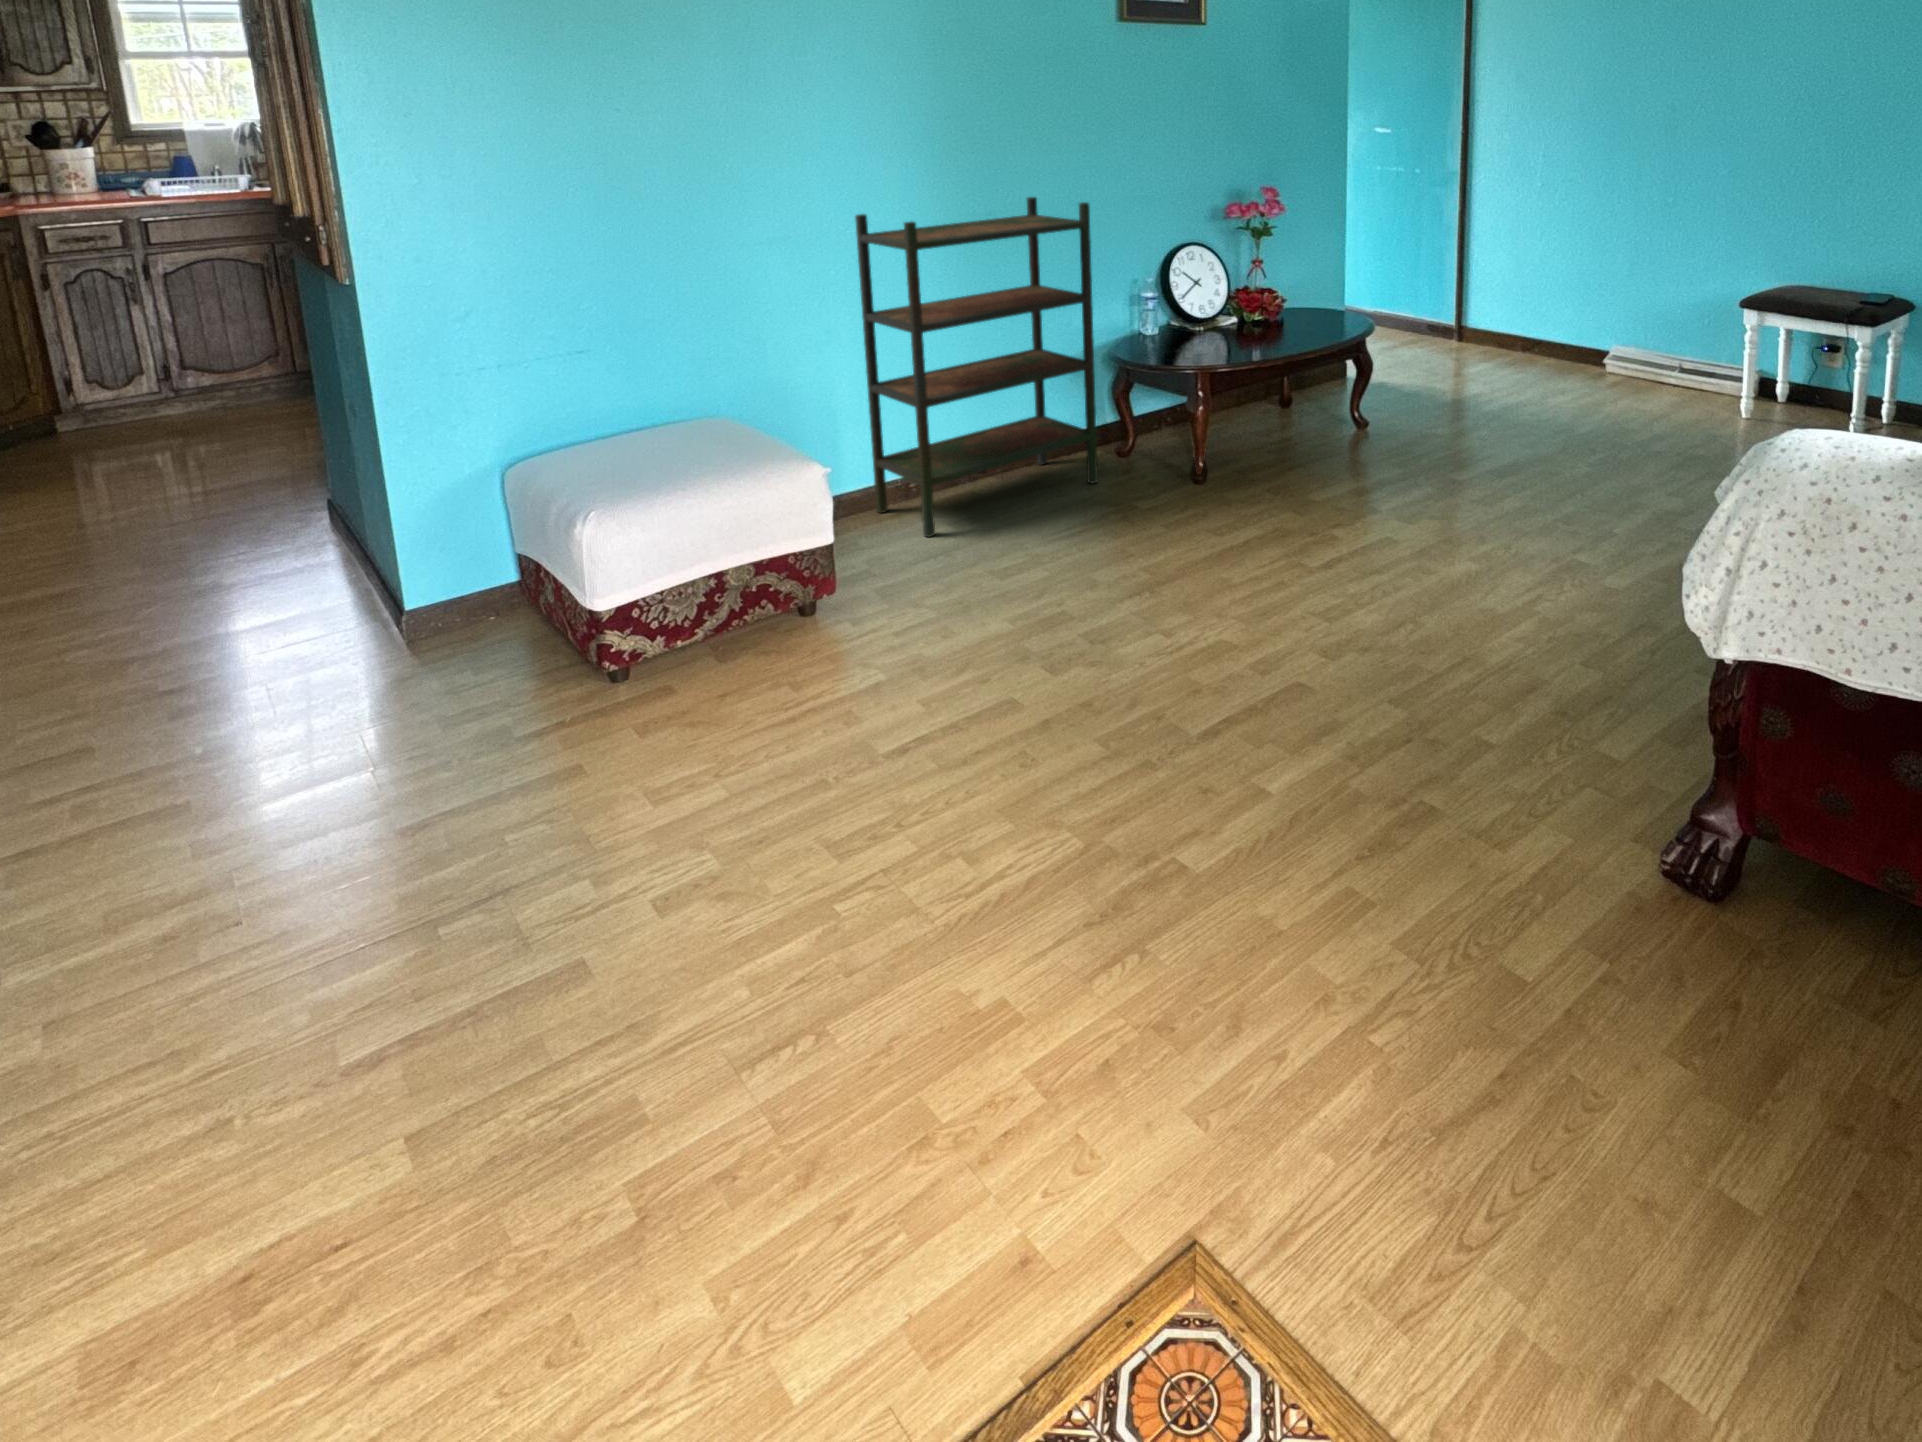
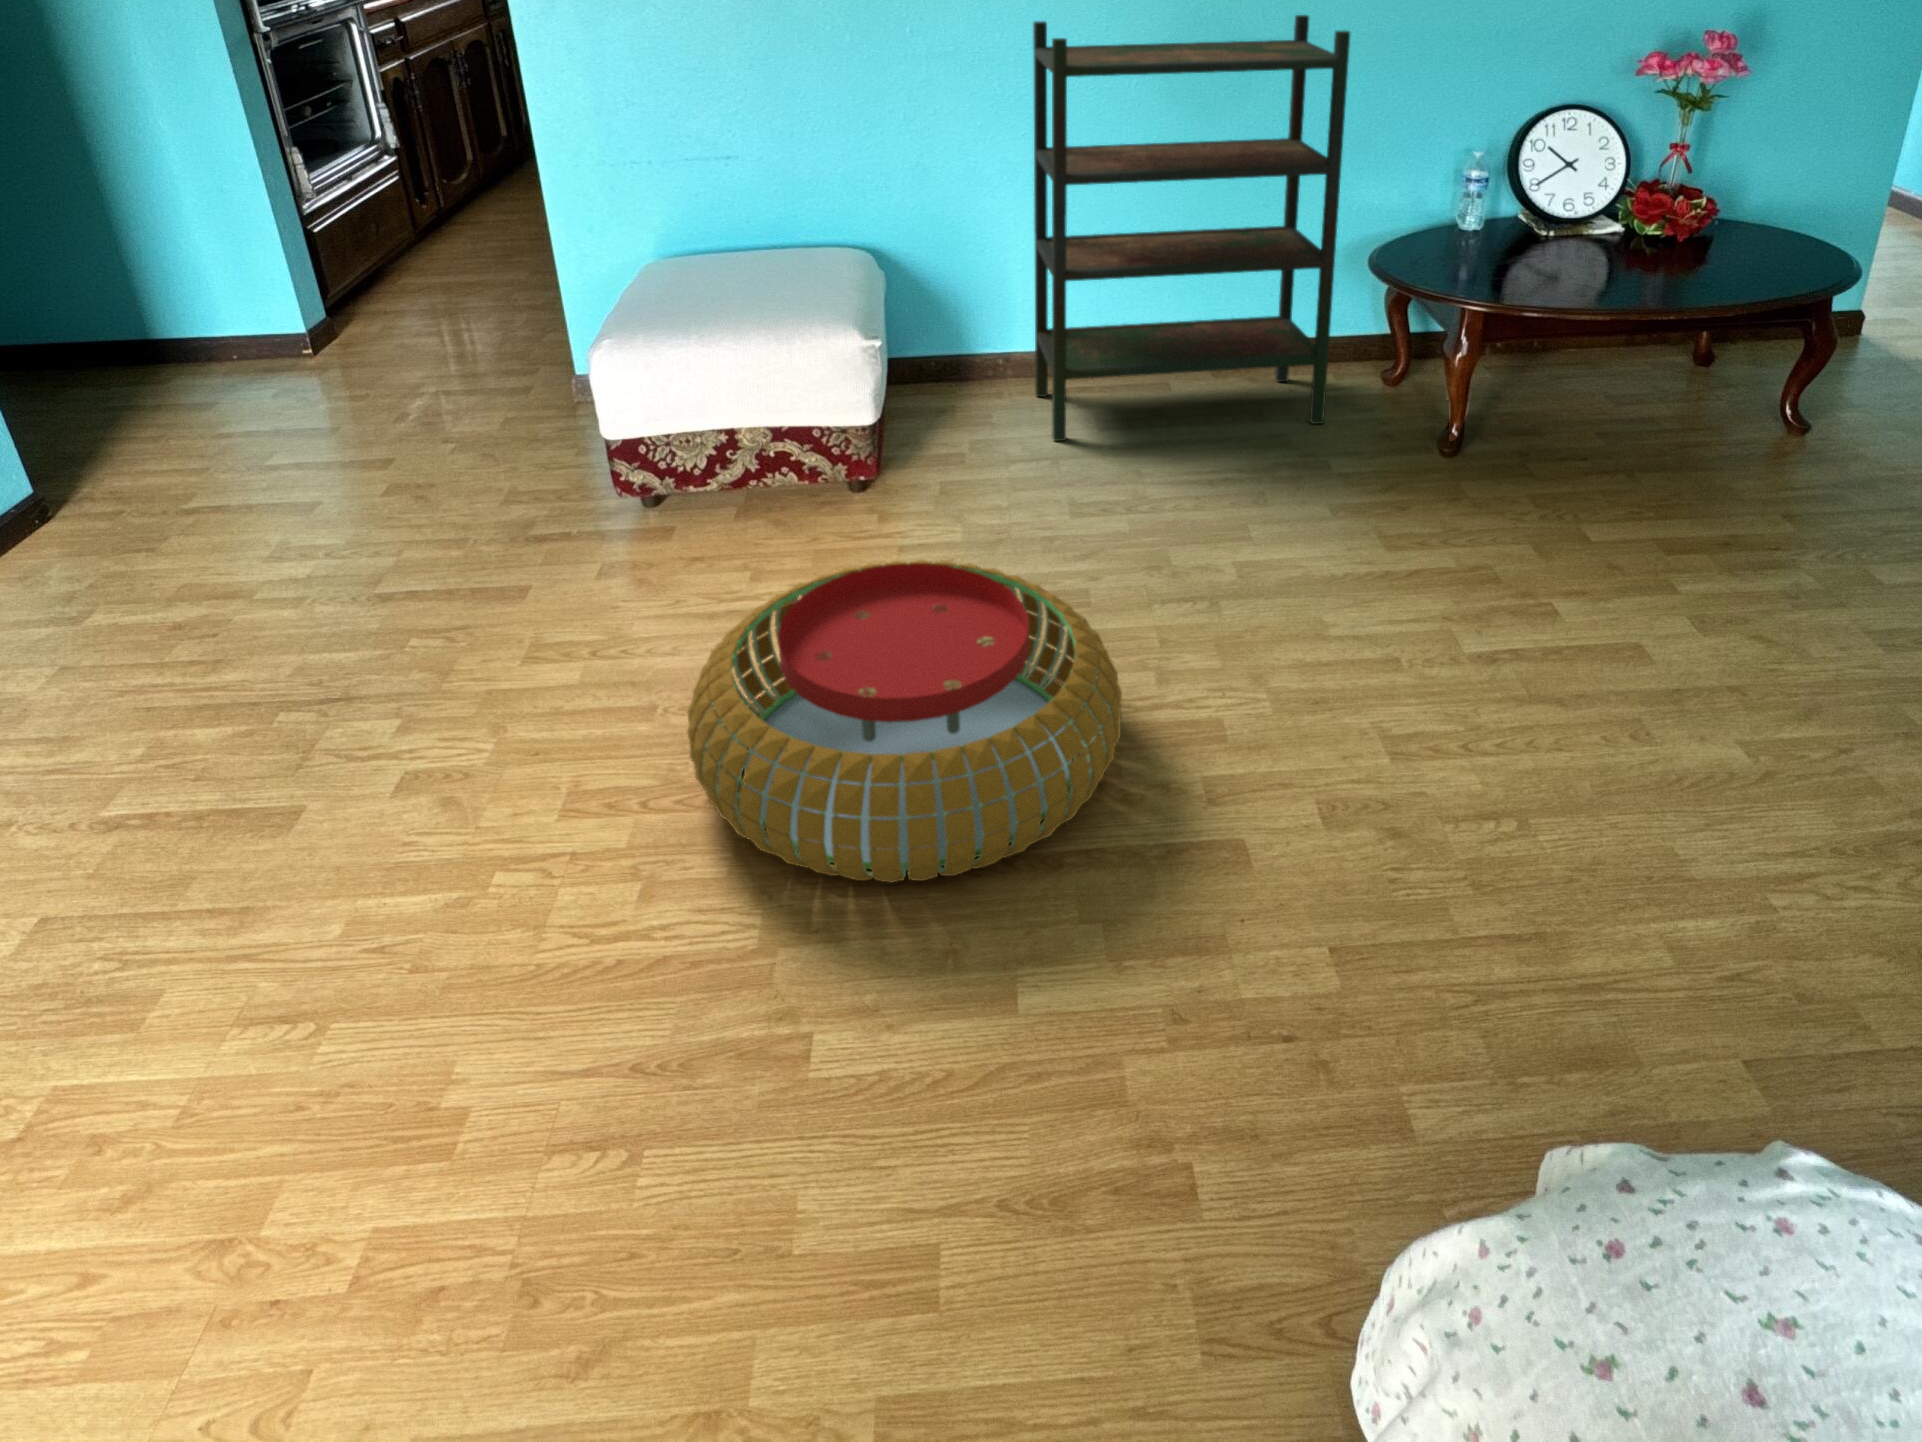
pouf: none [886,600,1220,840] -> present [687,560,1122,883]

